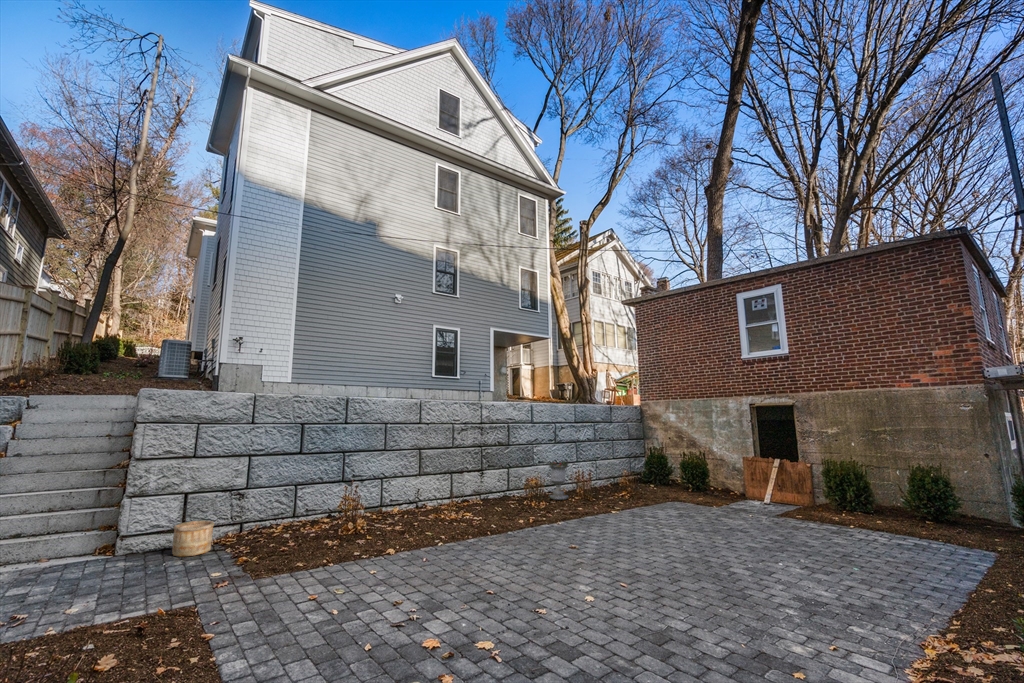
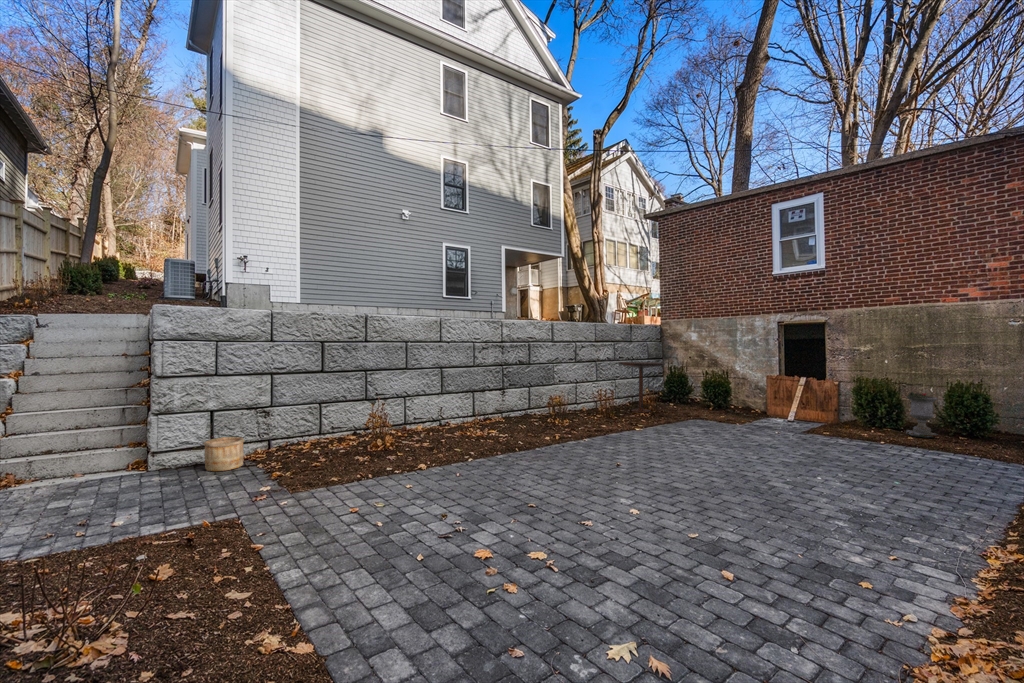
pedestal table: none [597,443,643,495] -> present [618,362,665,413]
planter: present [549,461,568,500] -> present [906,392,937,438]

